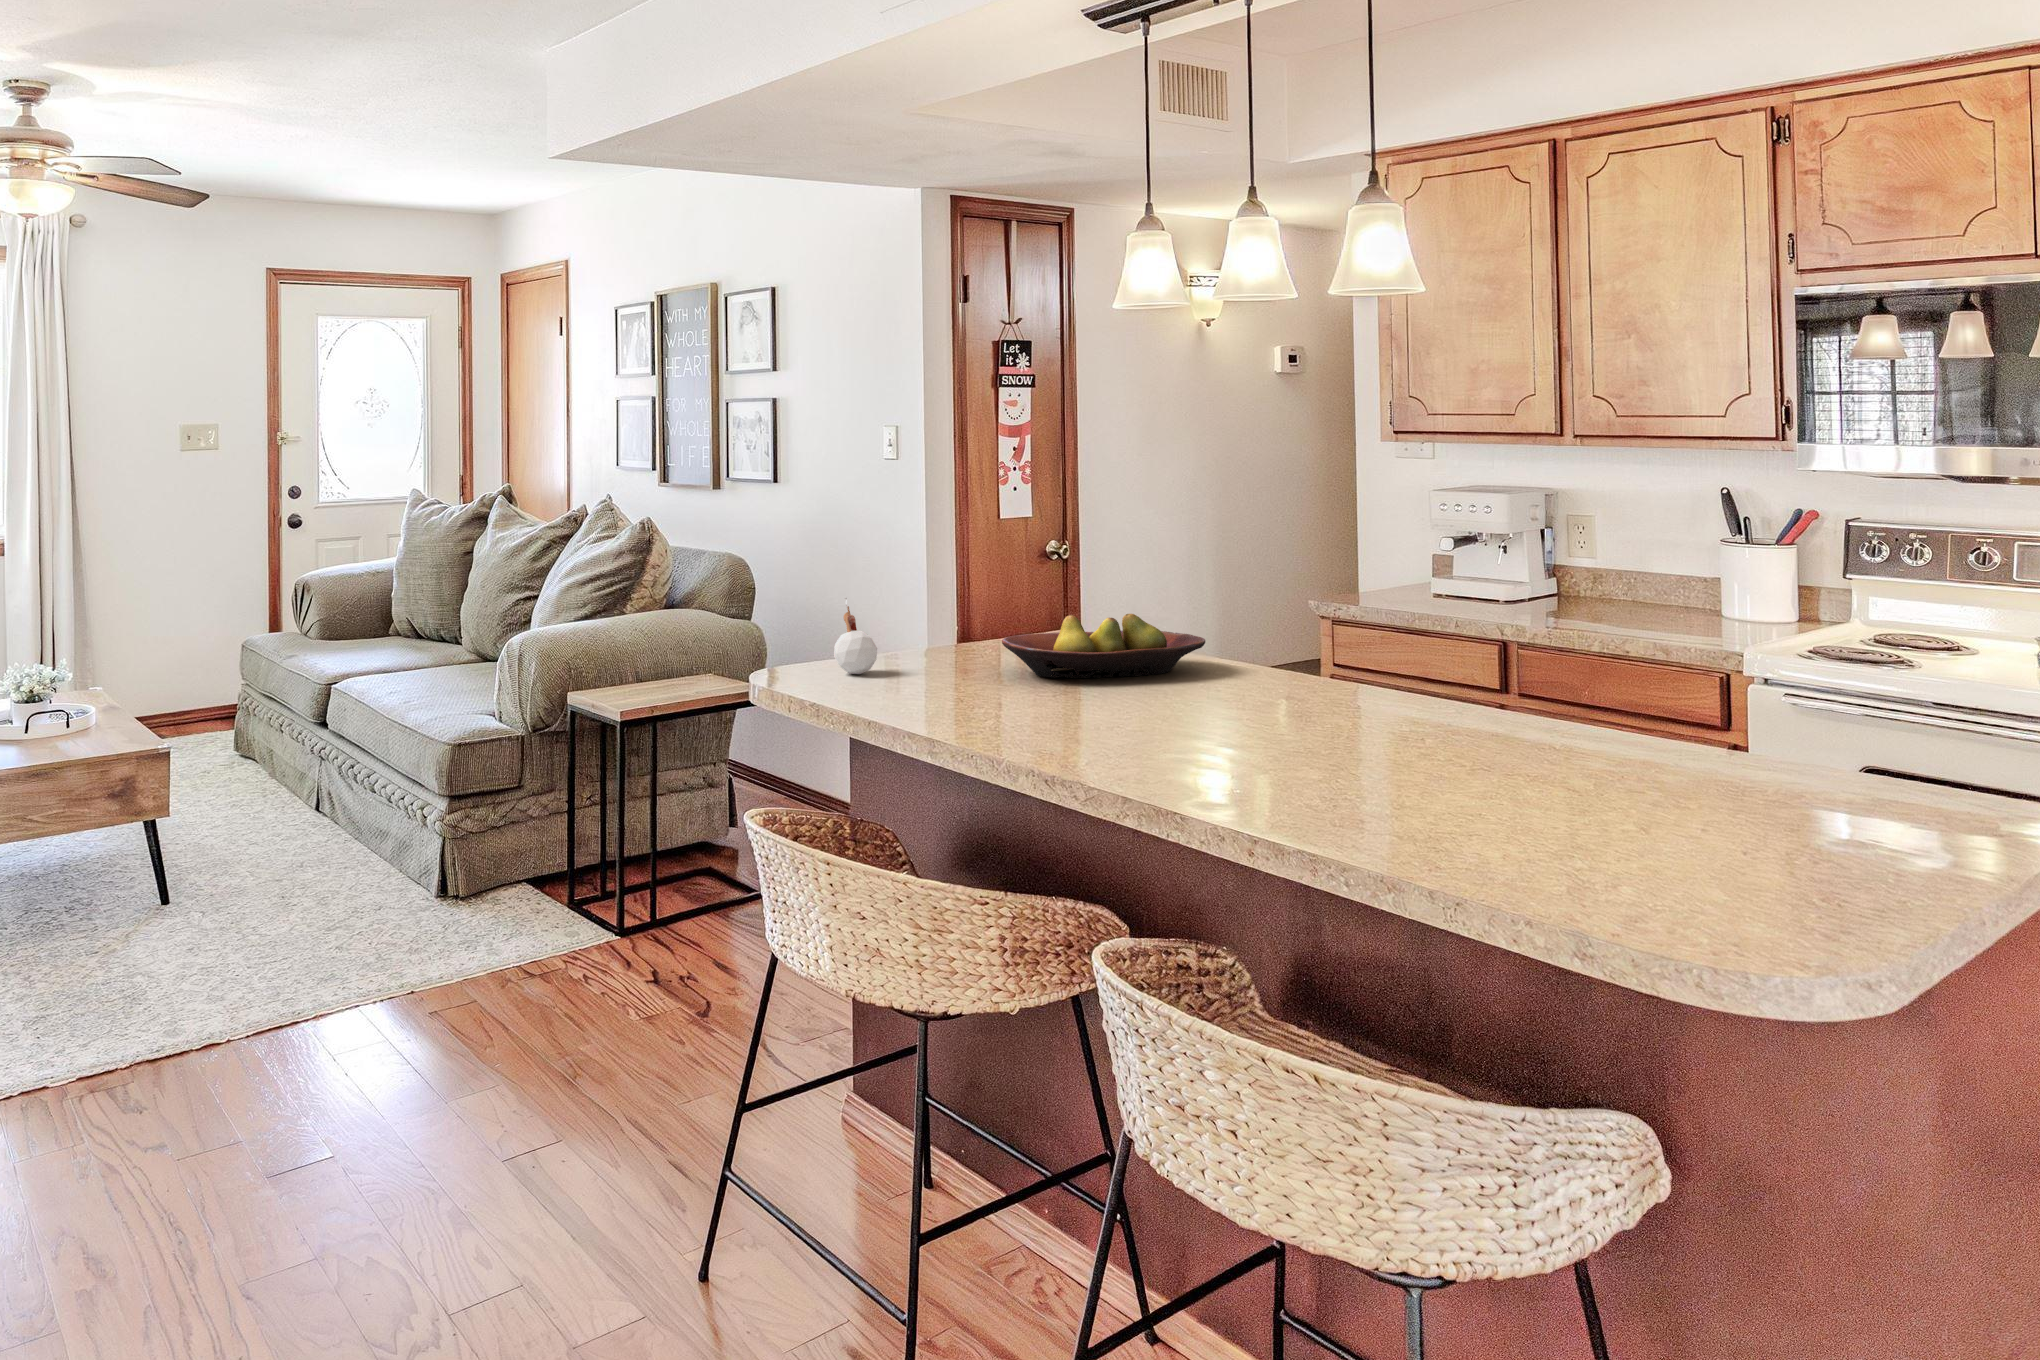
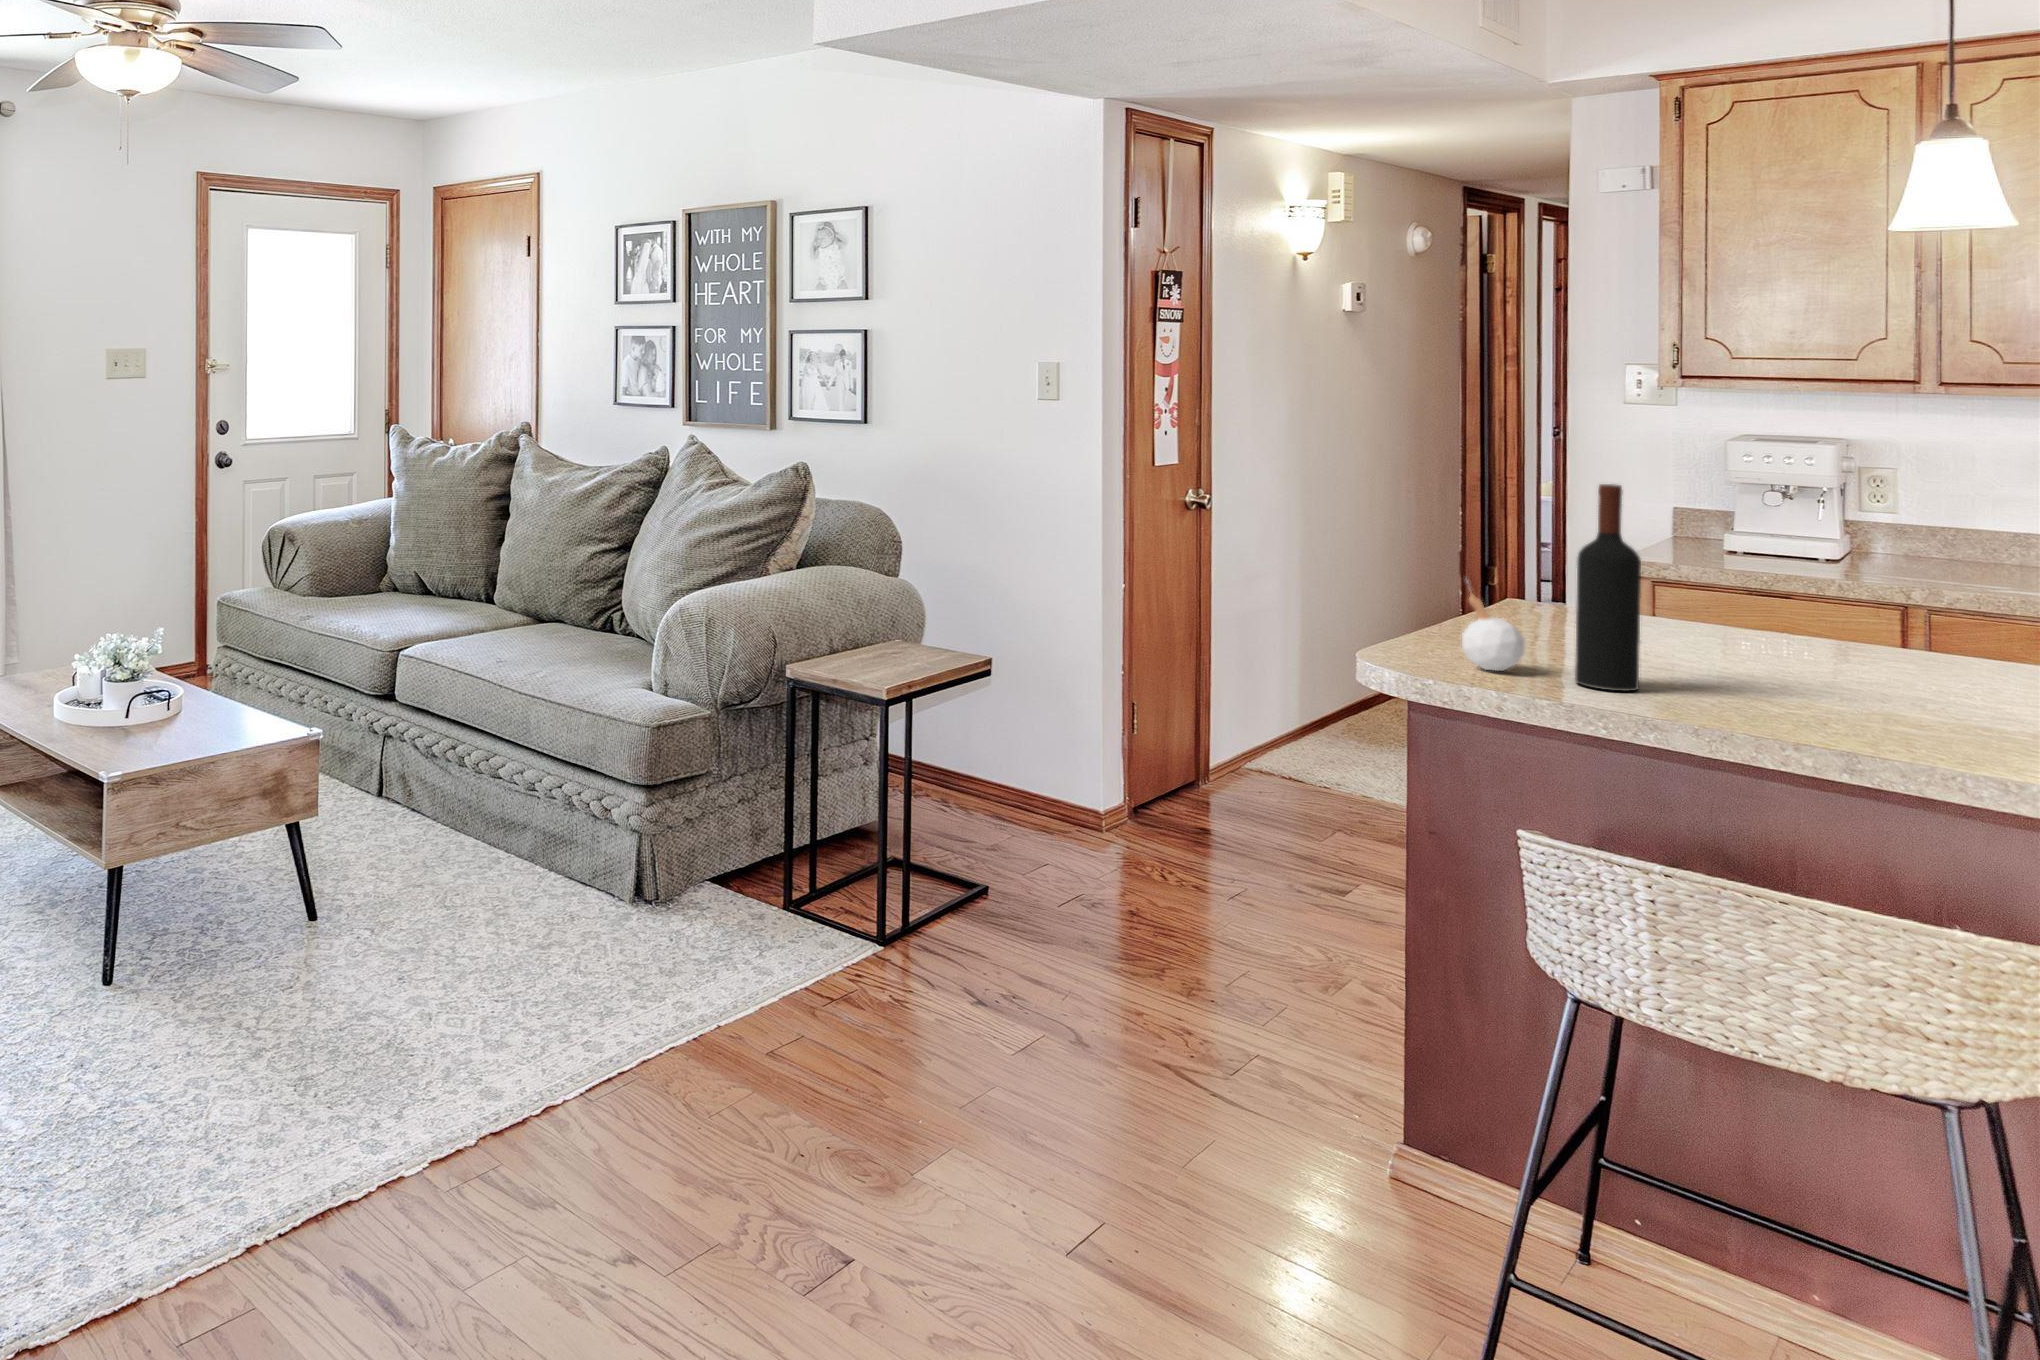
wine bottle: none [886,520,928,687] -> present [1575,484,1641,691]
fruit bowl: present [1002,614,1205,678] -> none [1661,597,1918,676]

